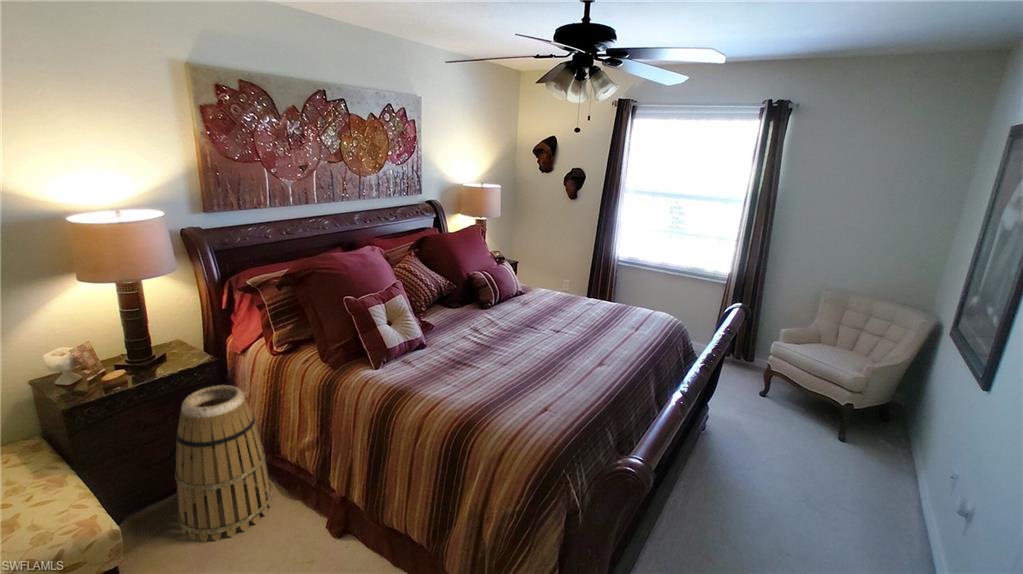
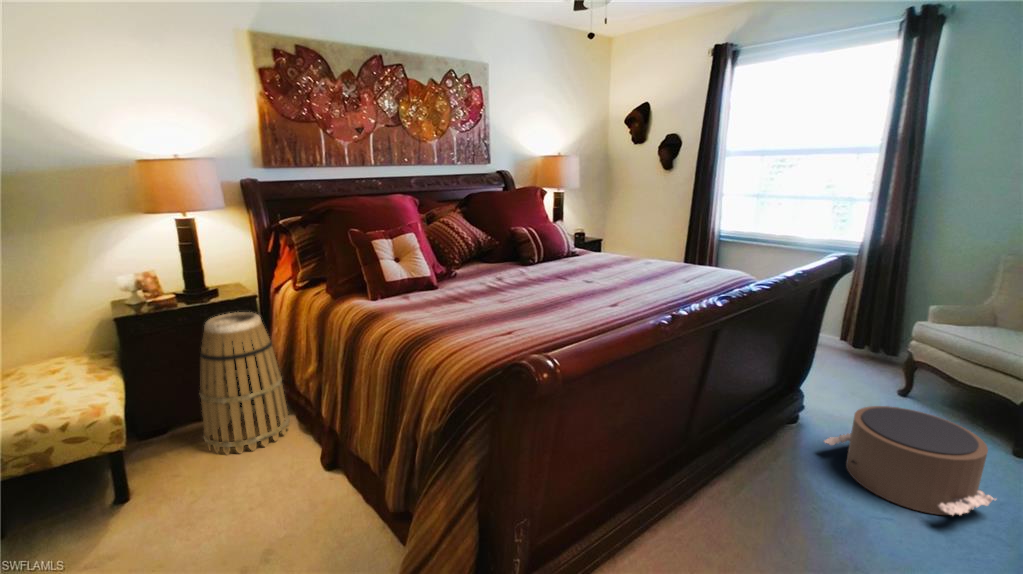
pouf: none [730,414,841,495] -> present [825,406,996,515]

